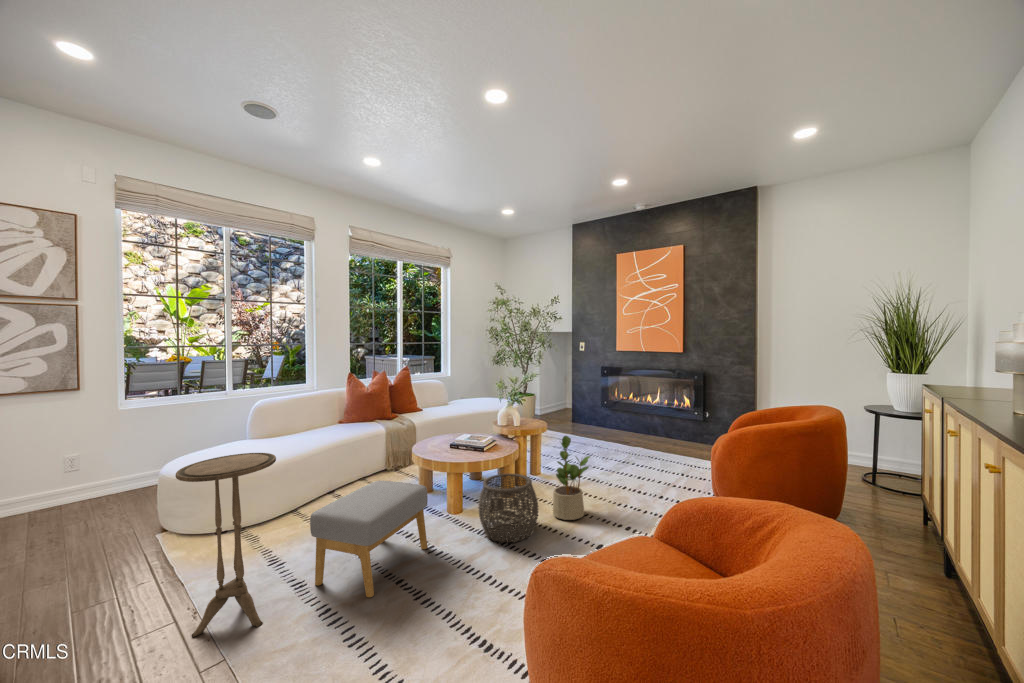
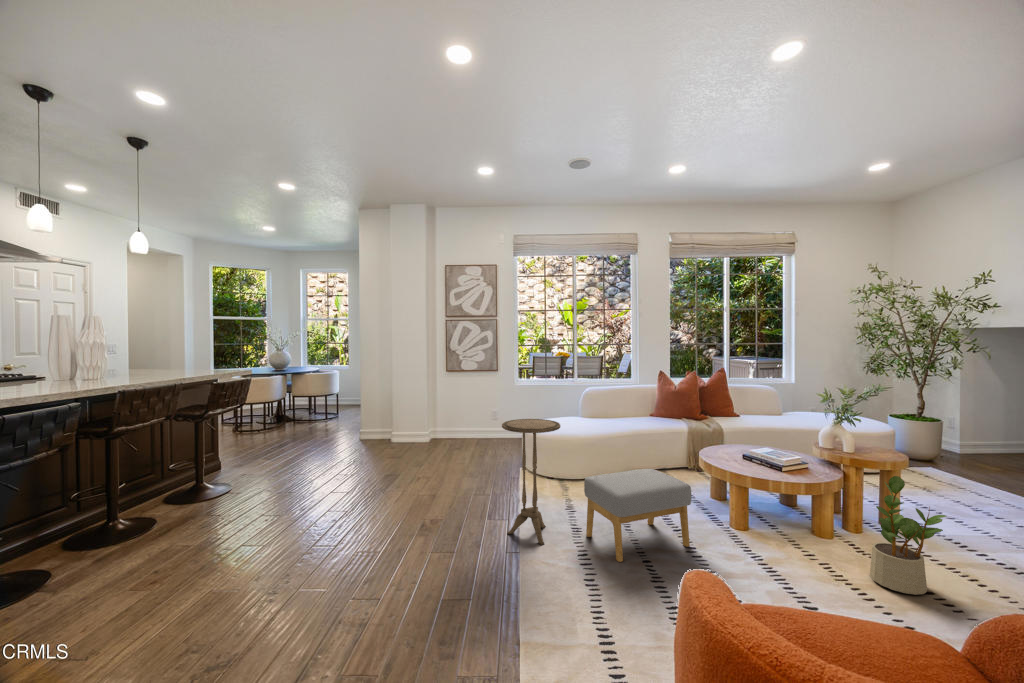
woven basket: present [478,474,538,543] -> none [750,498,835,584]

